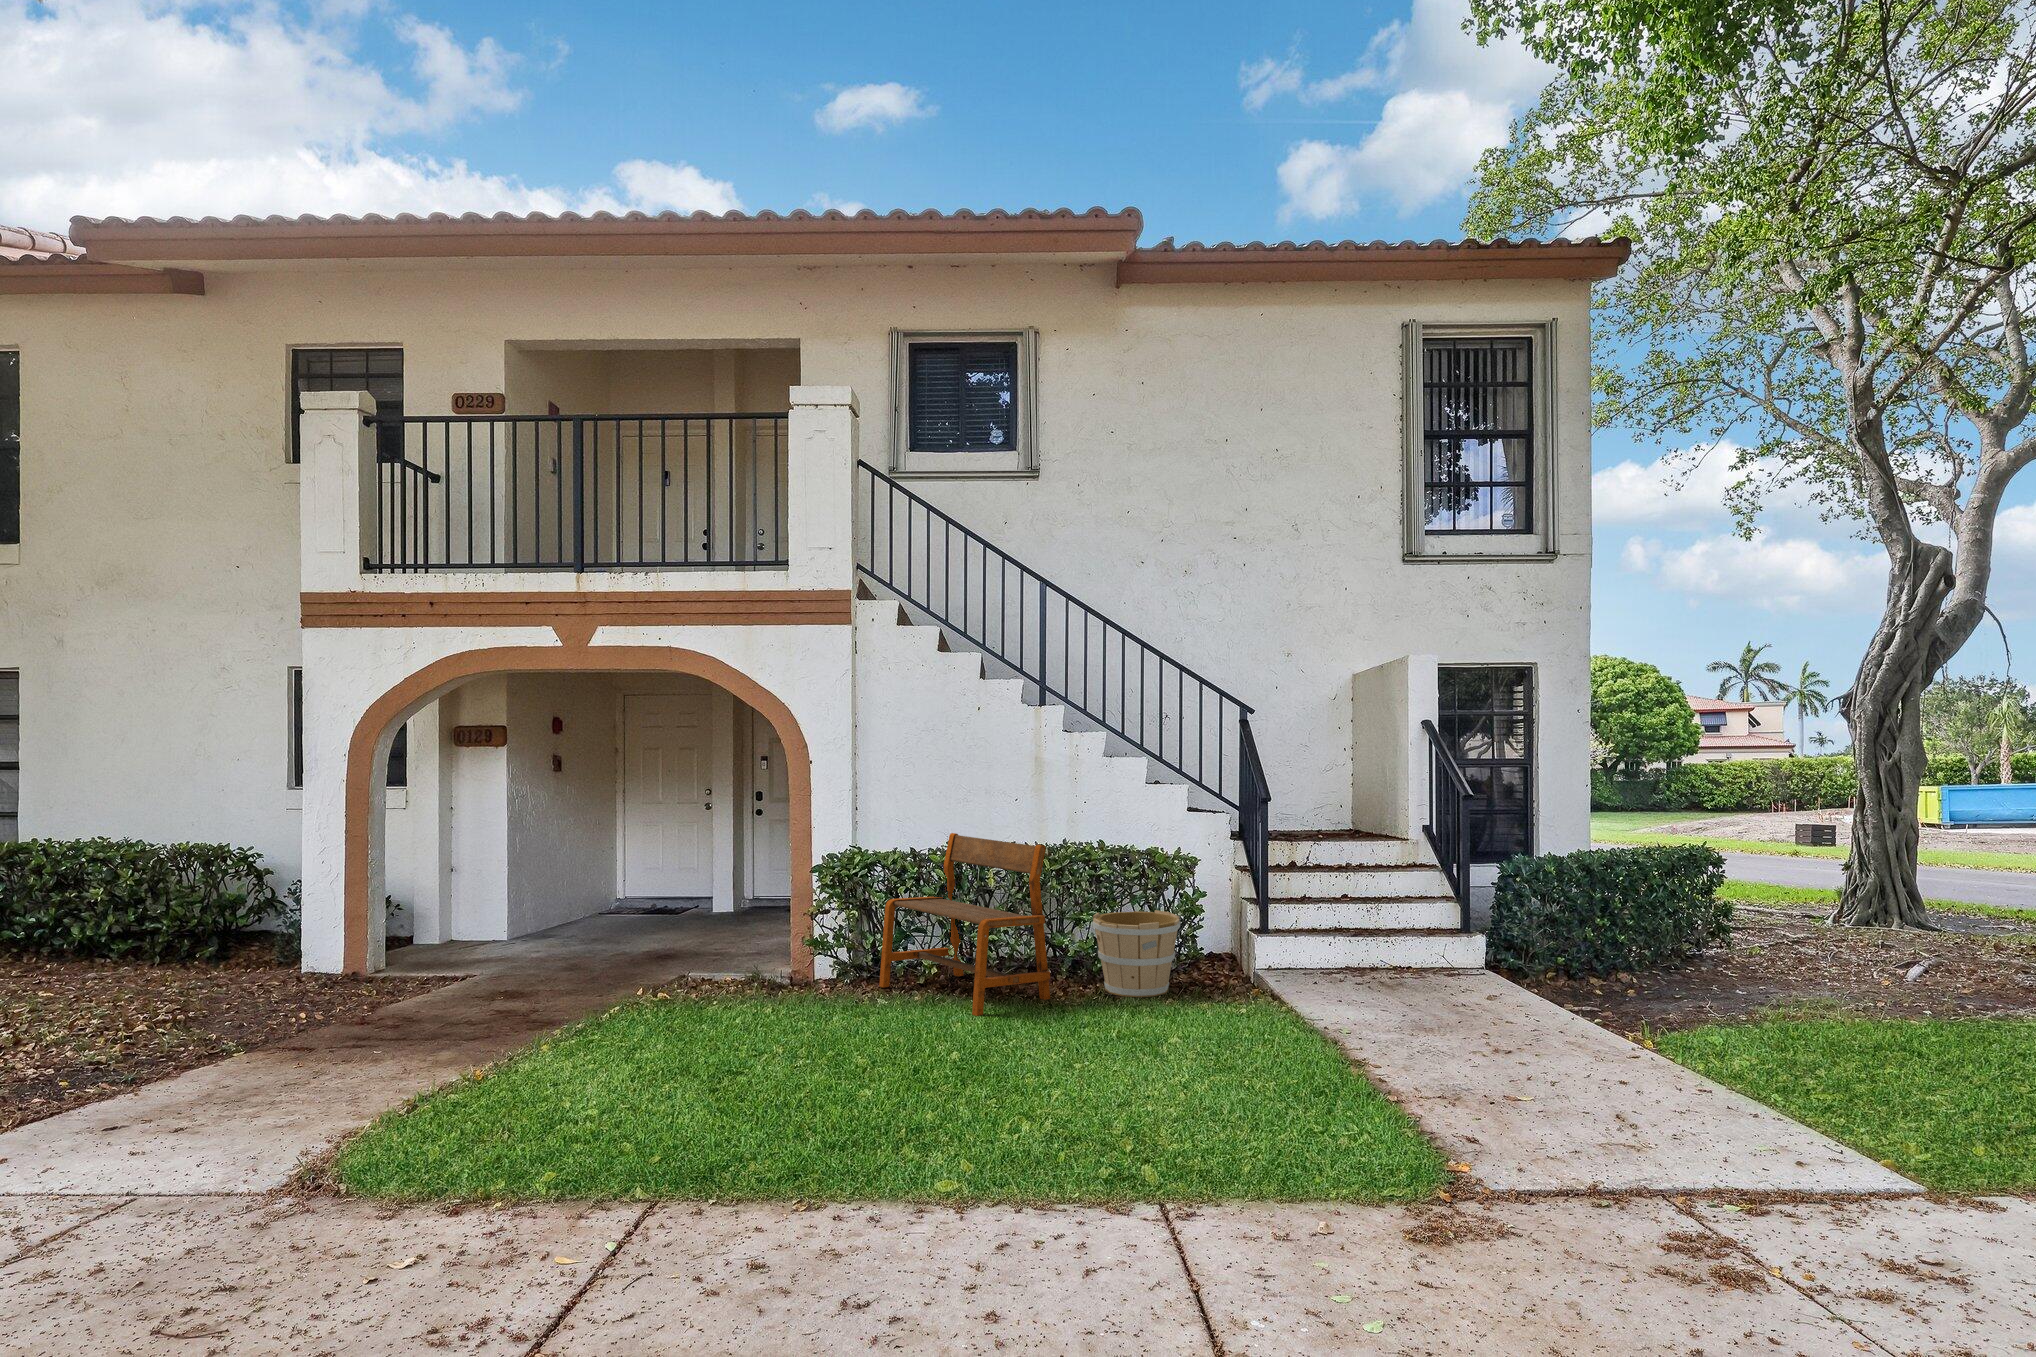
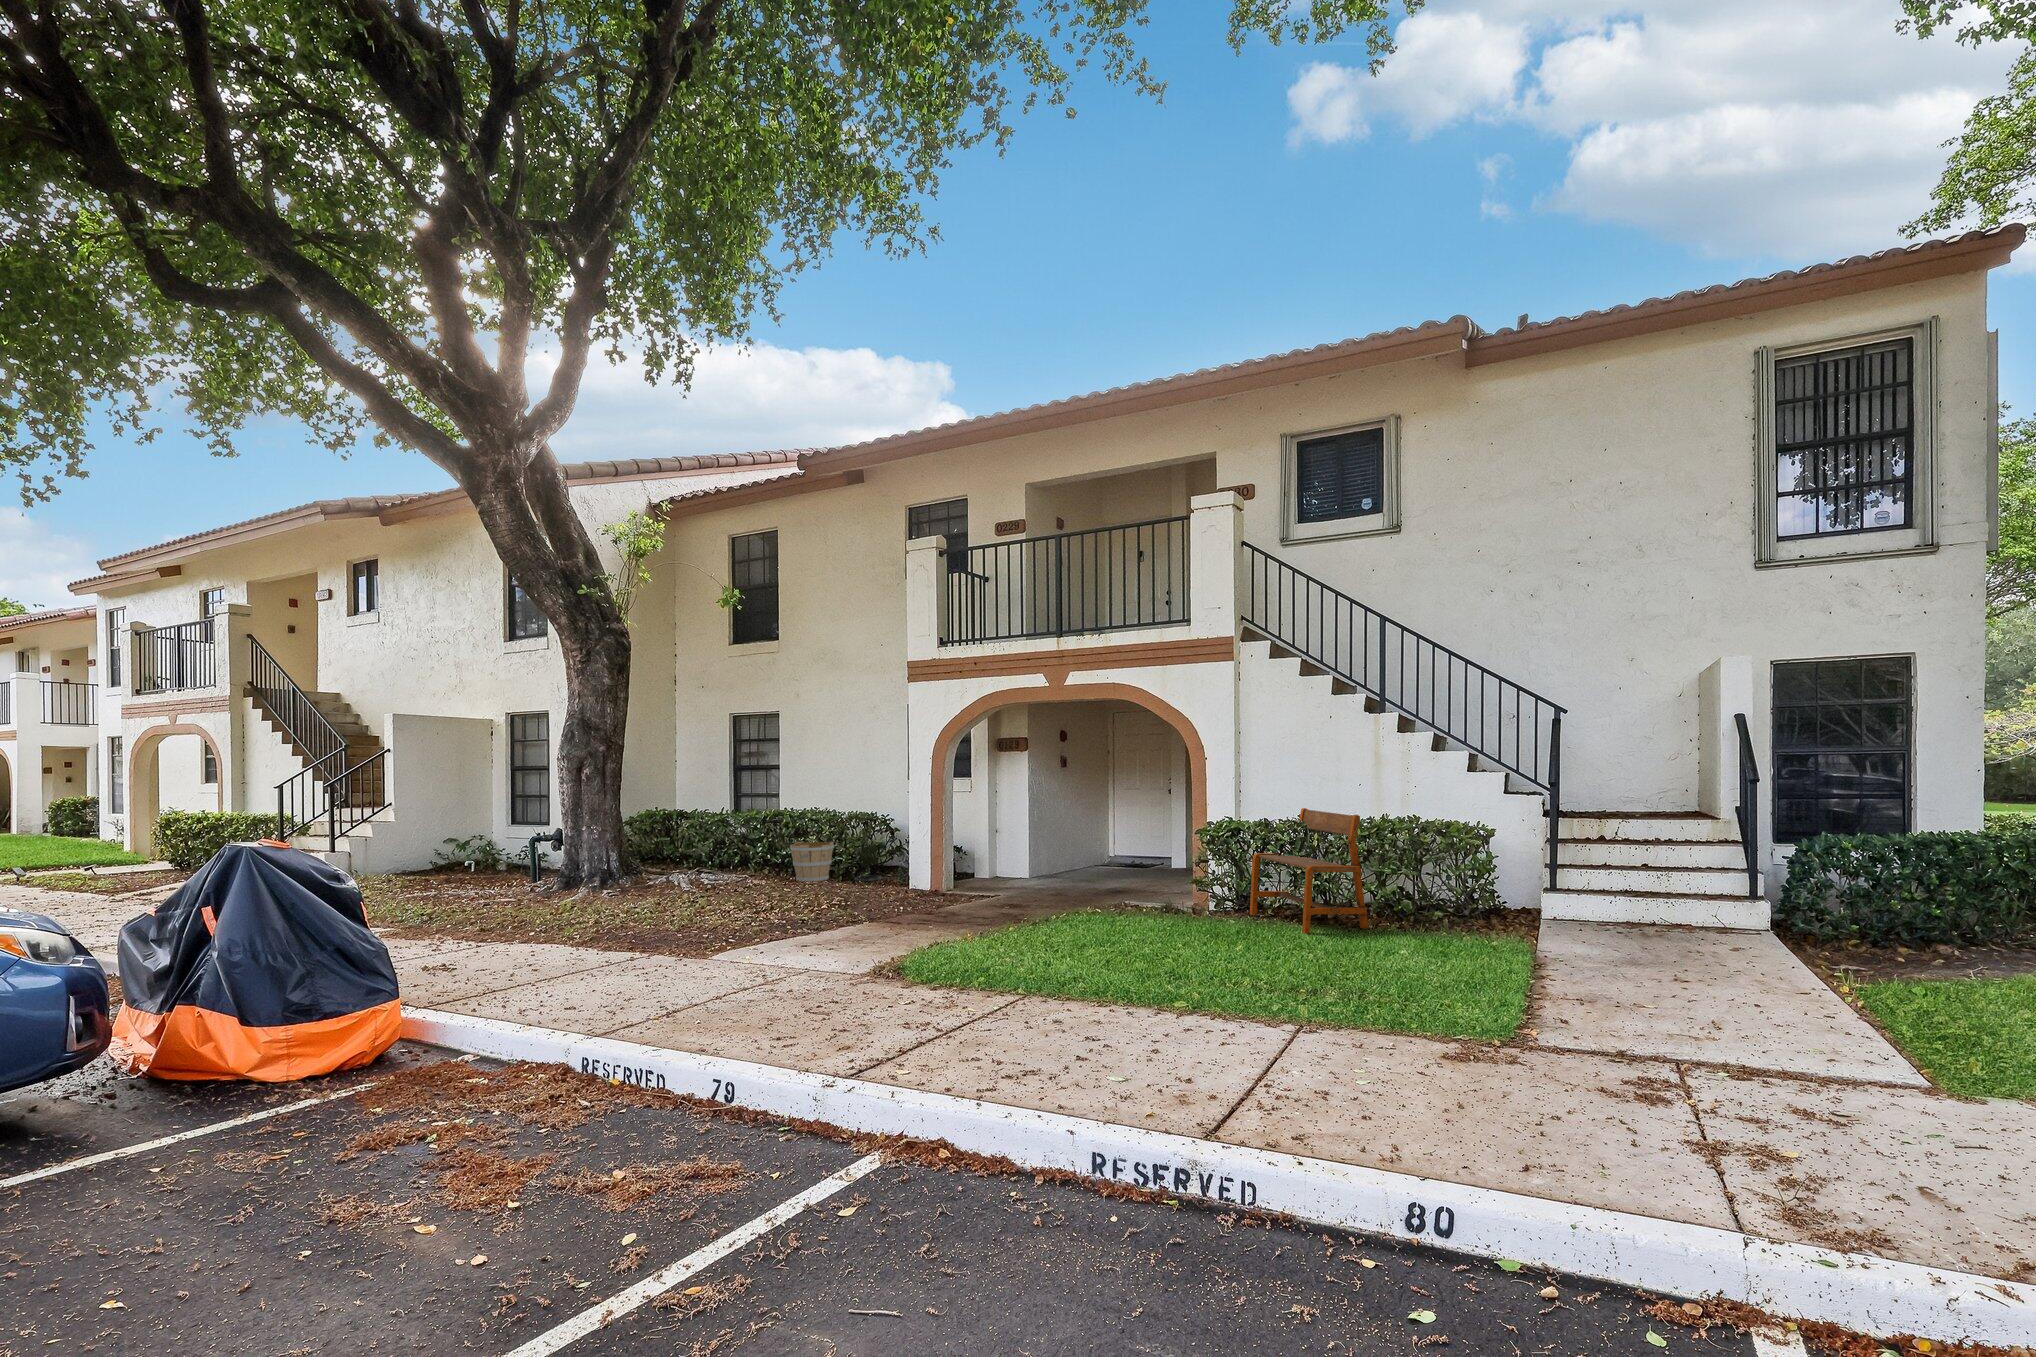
potted tree: none [184,877,240,961] -> present [855,834,880,881]
wooden bucket: present [1092,910,1181,997] -> present [790,841,834,882]

